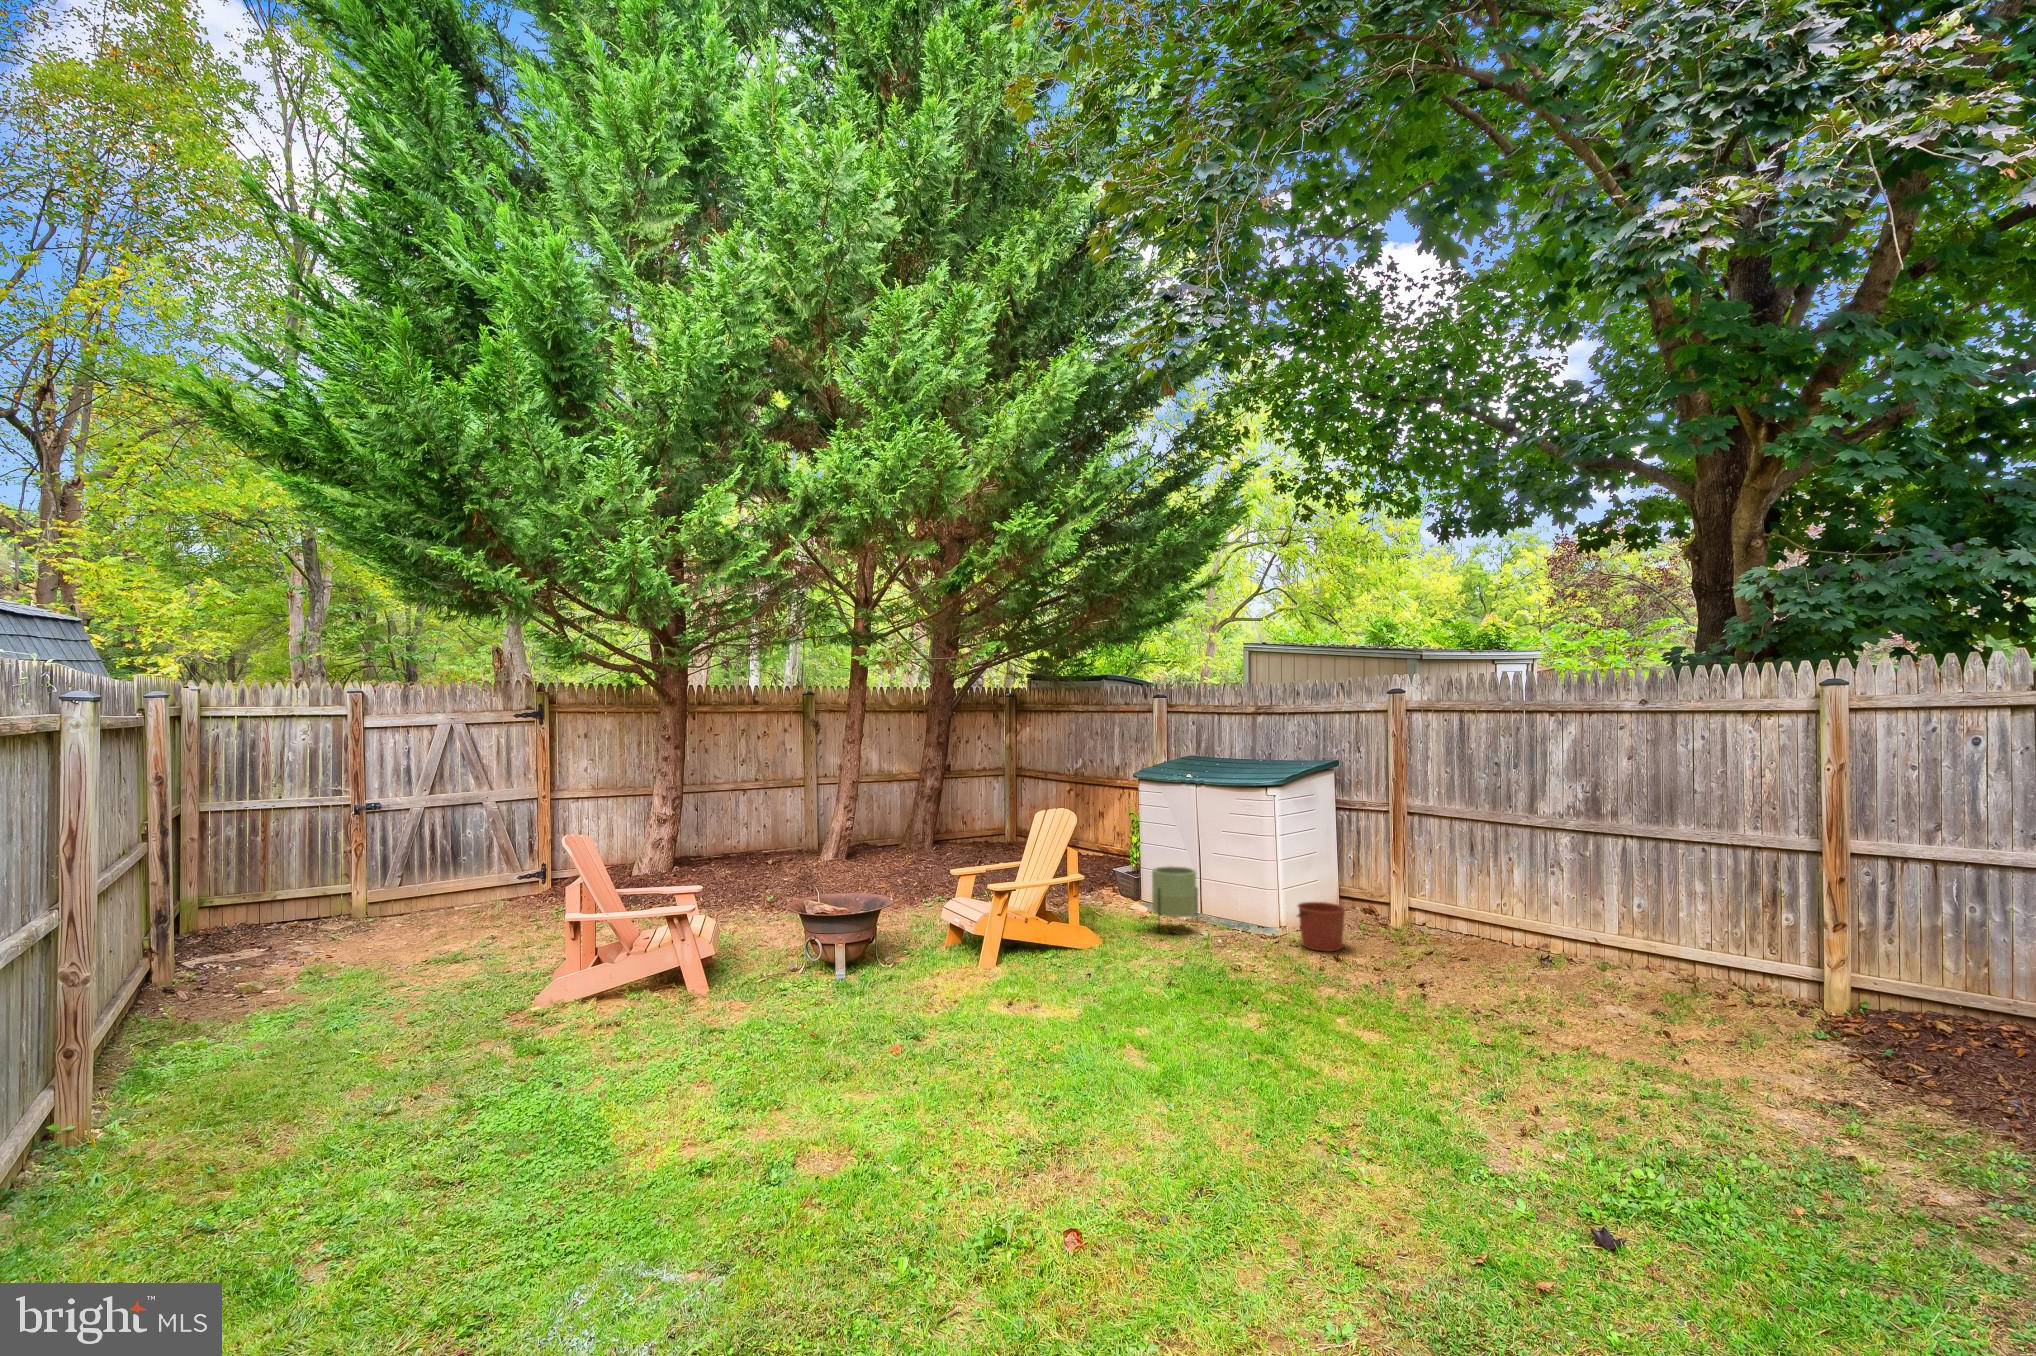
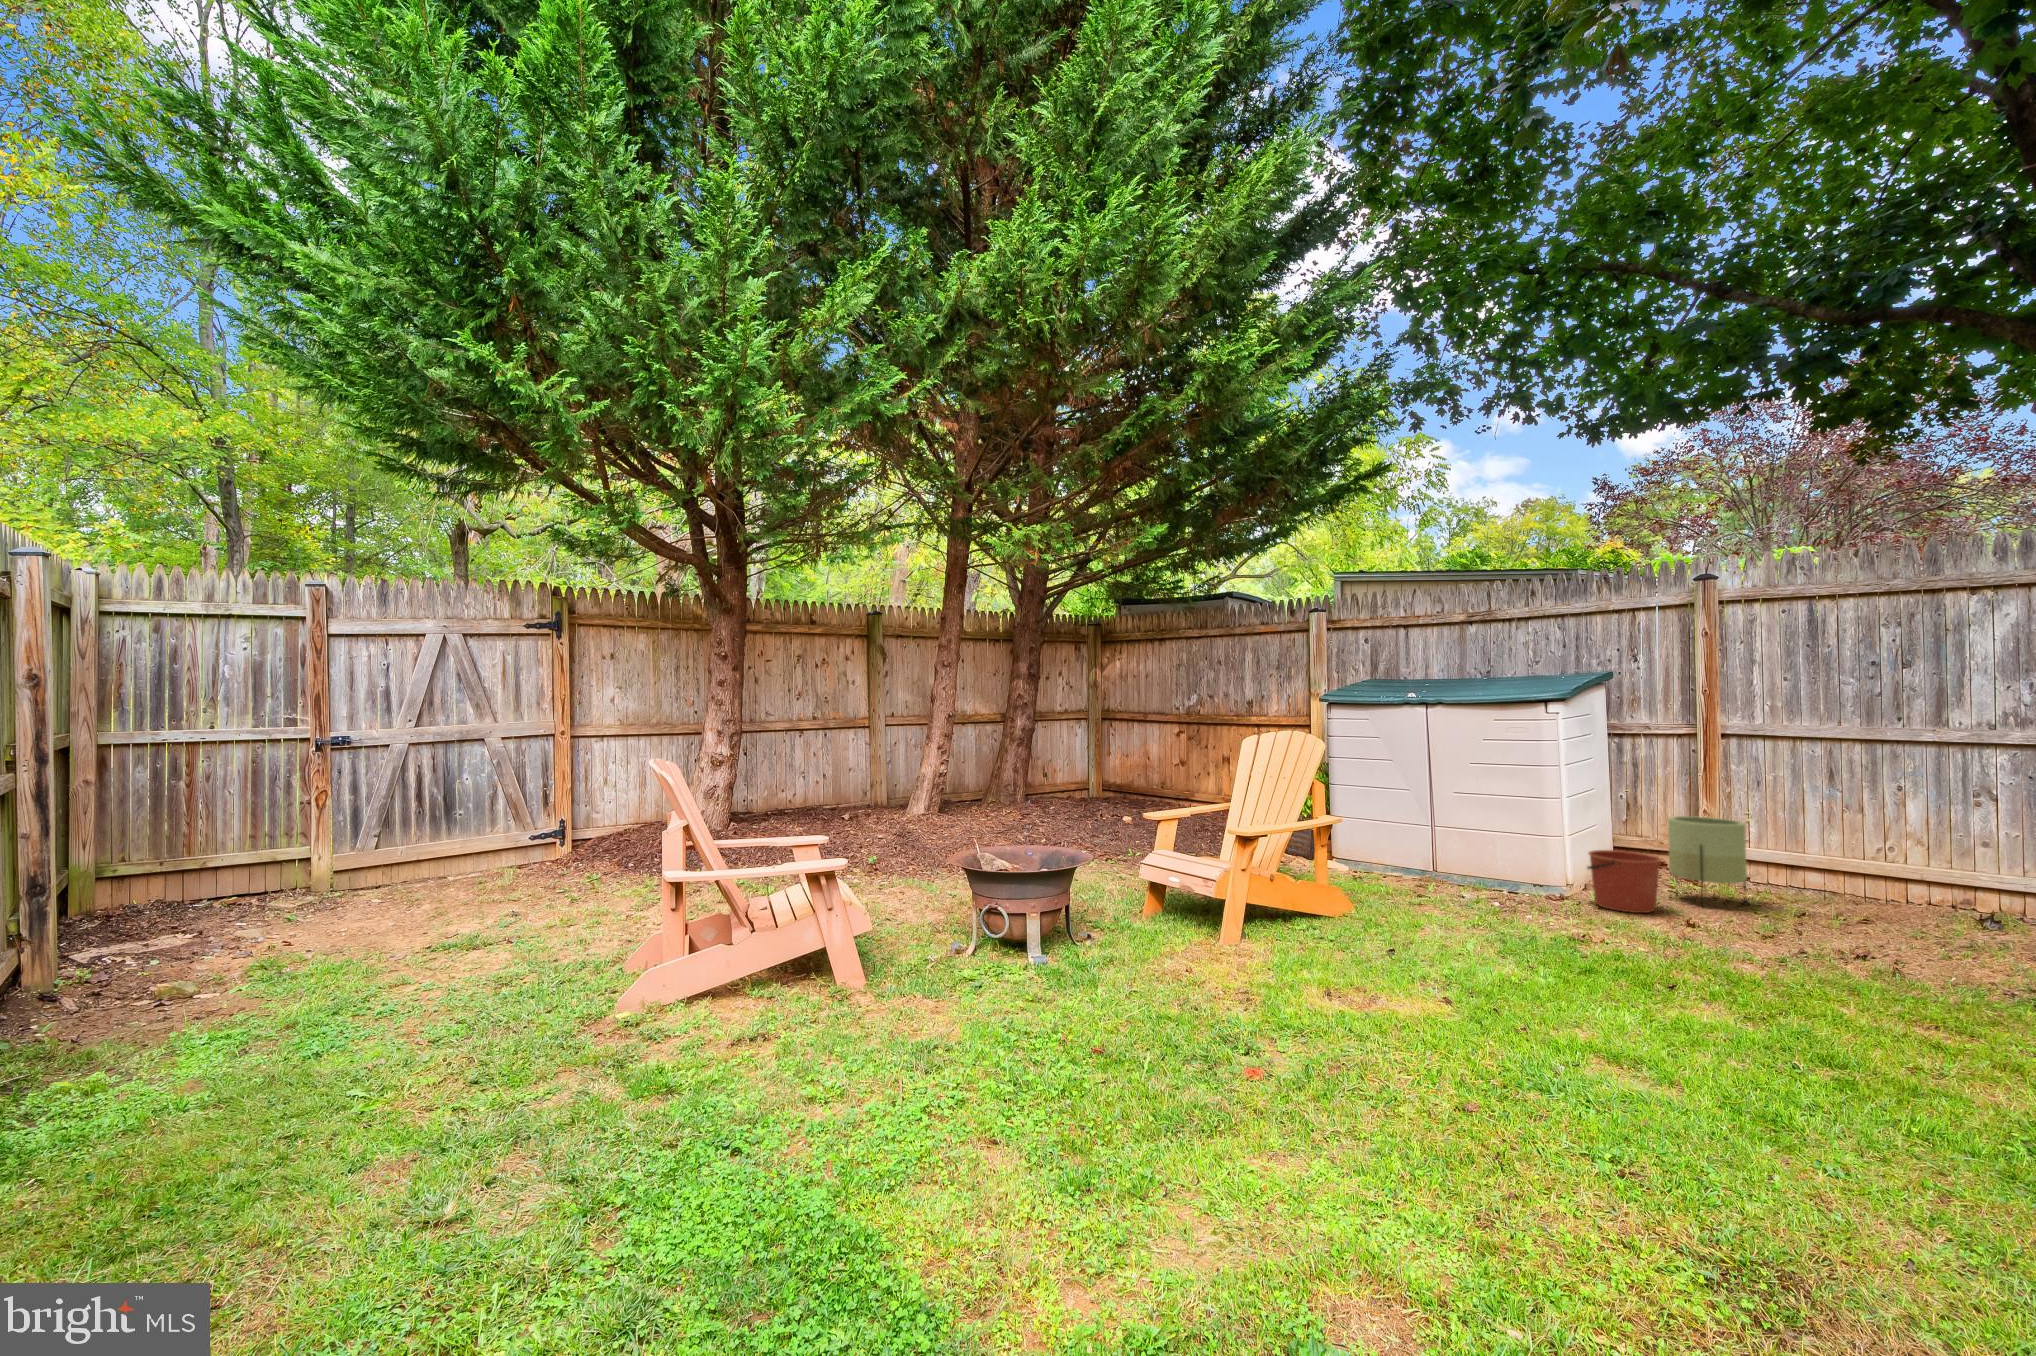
planter: present [1152,866,1198,917] -> present [1668,816,1747,906]

